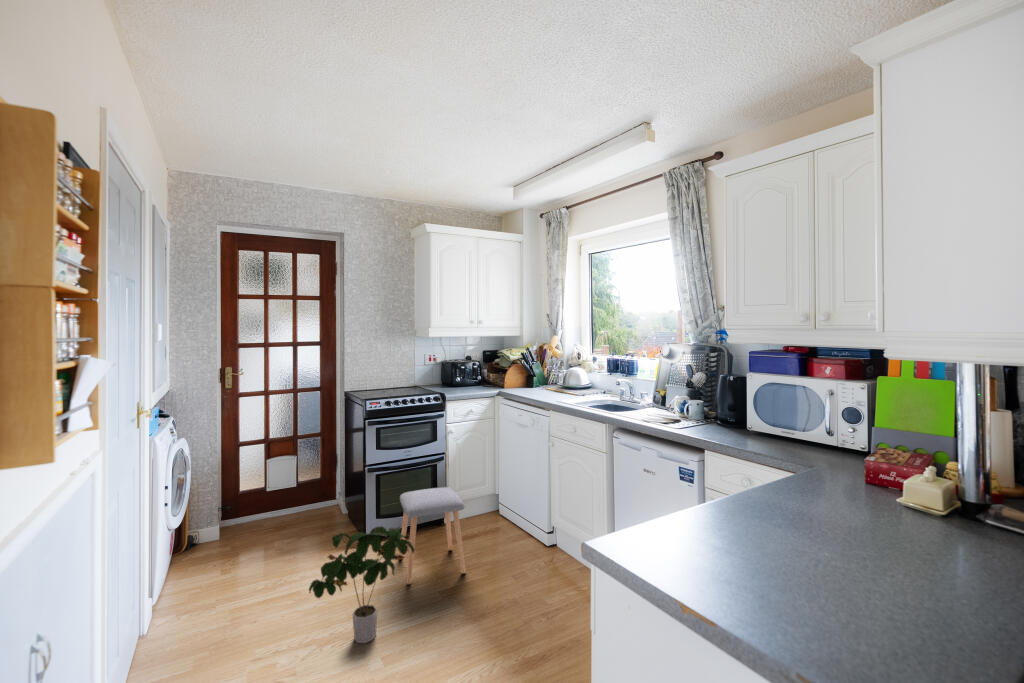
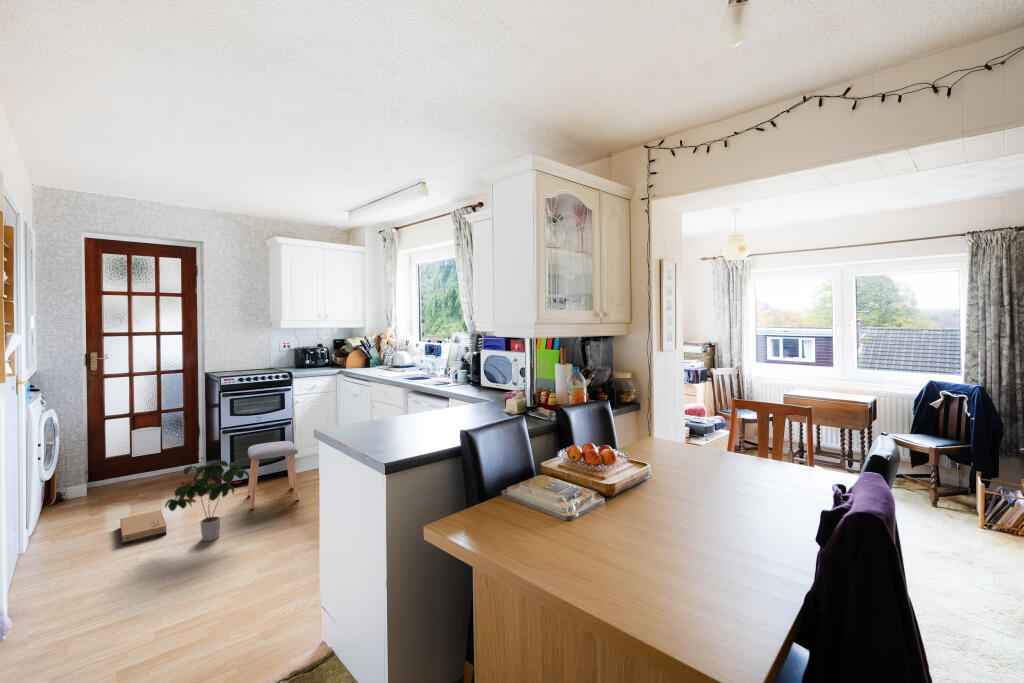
cardboard box: none [254,578,309,637] -> present [120,510,166,545]

